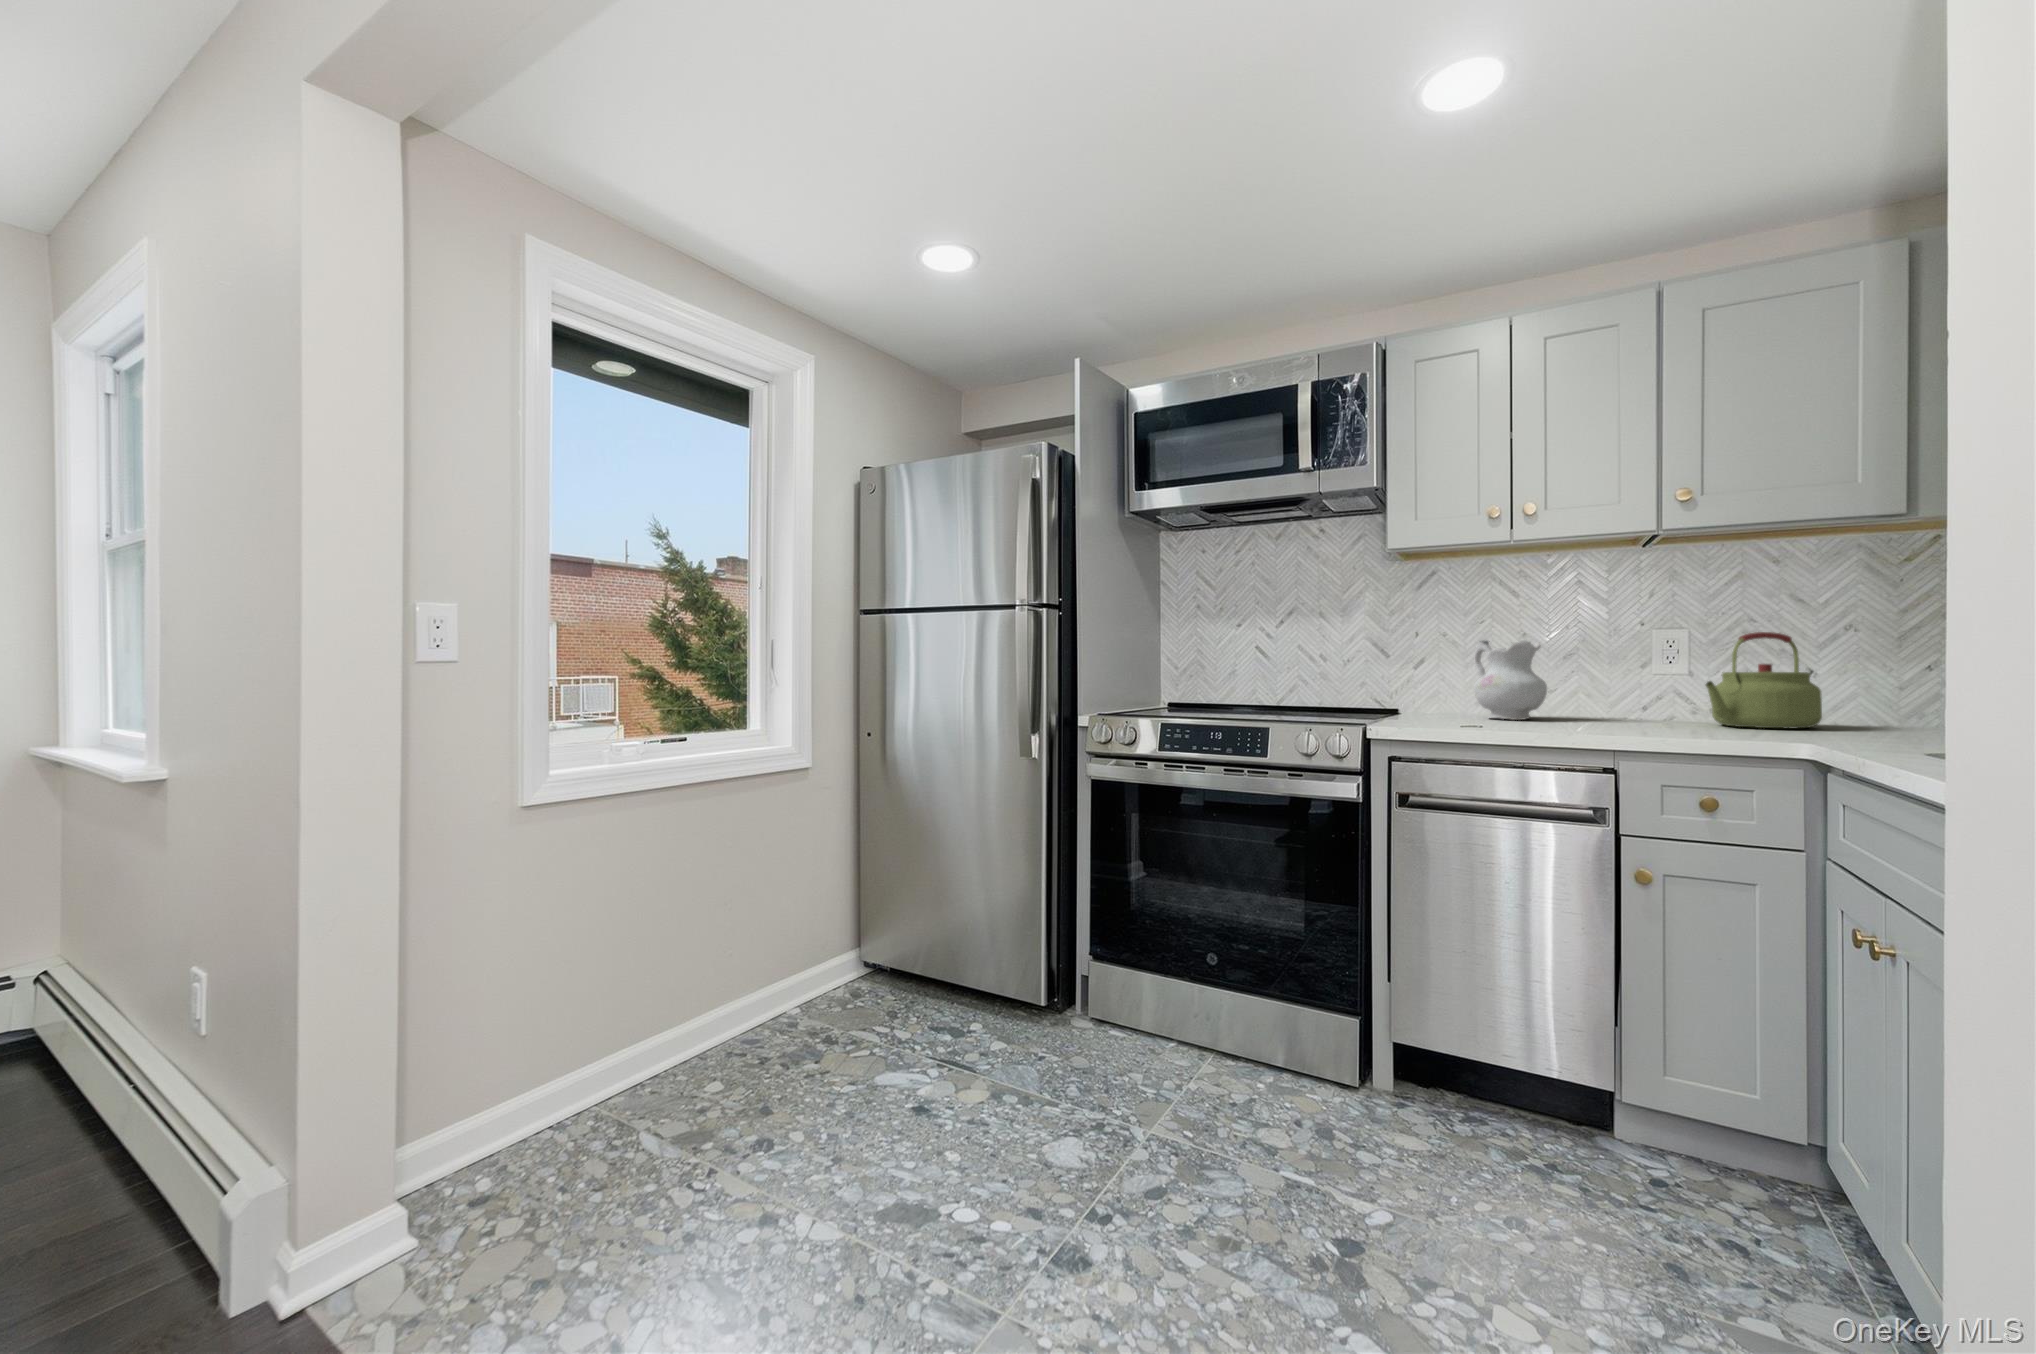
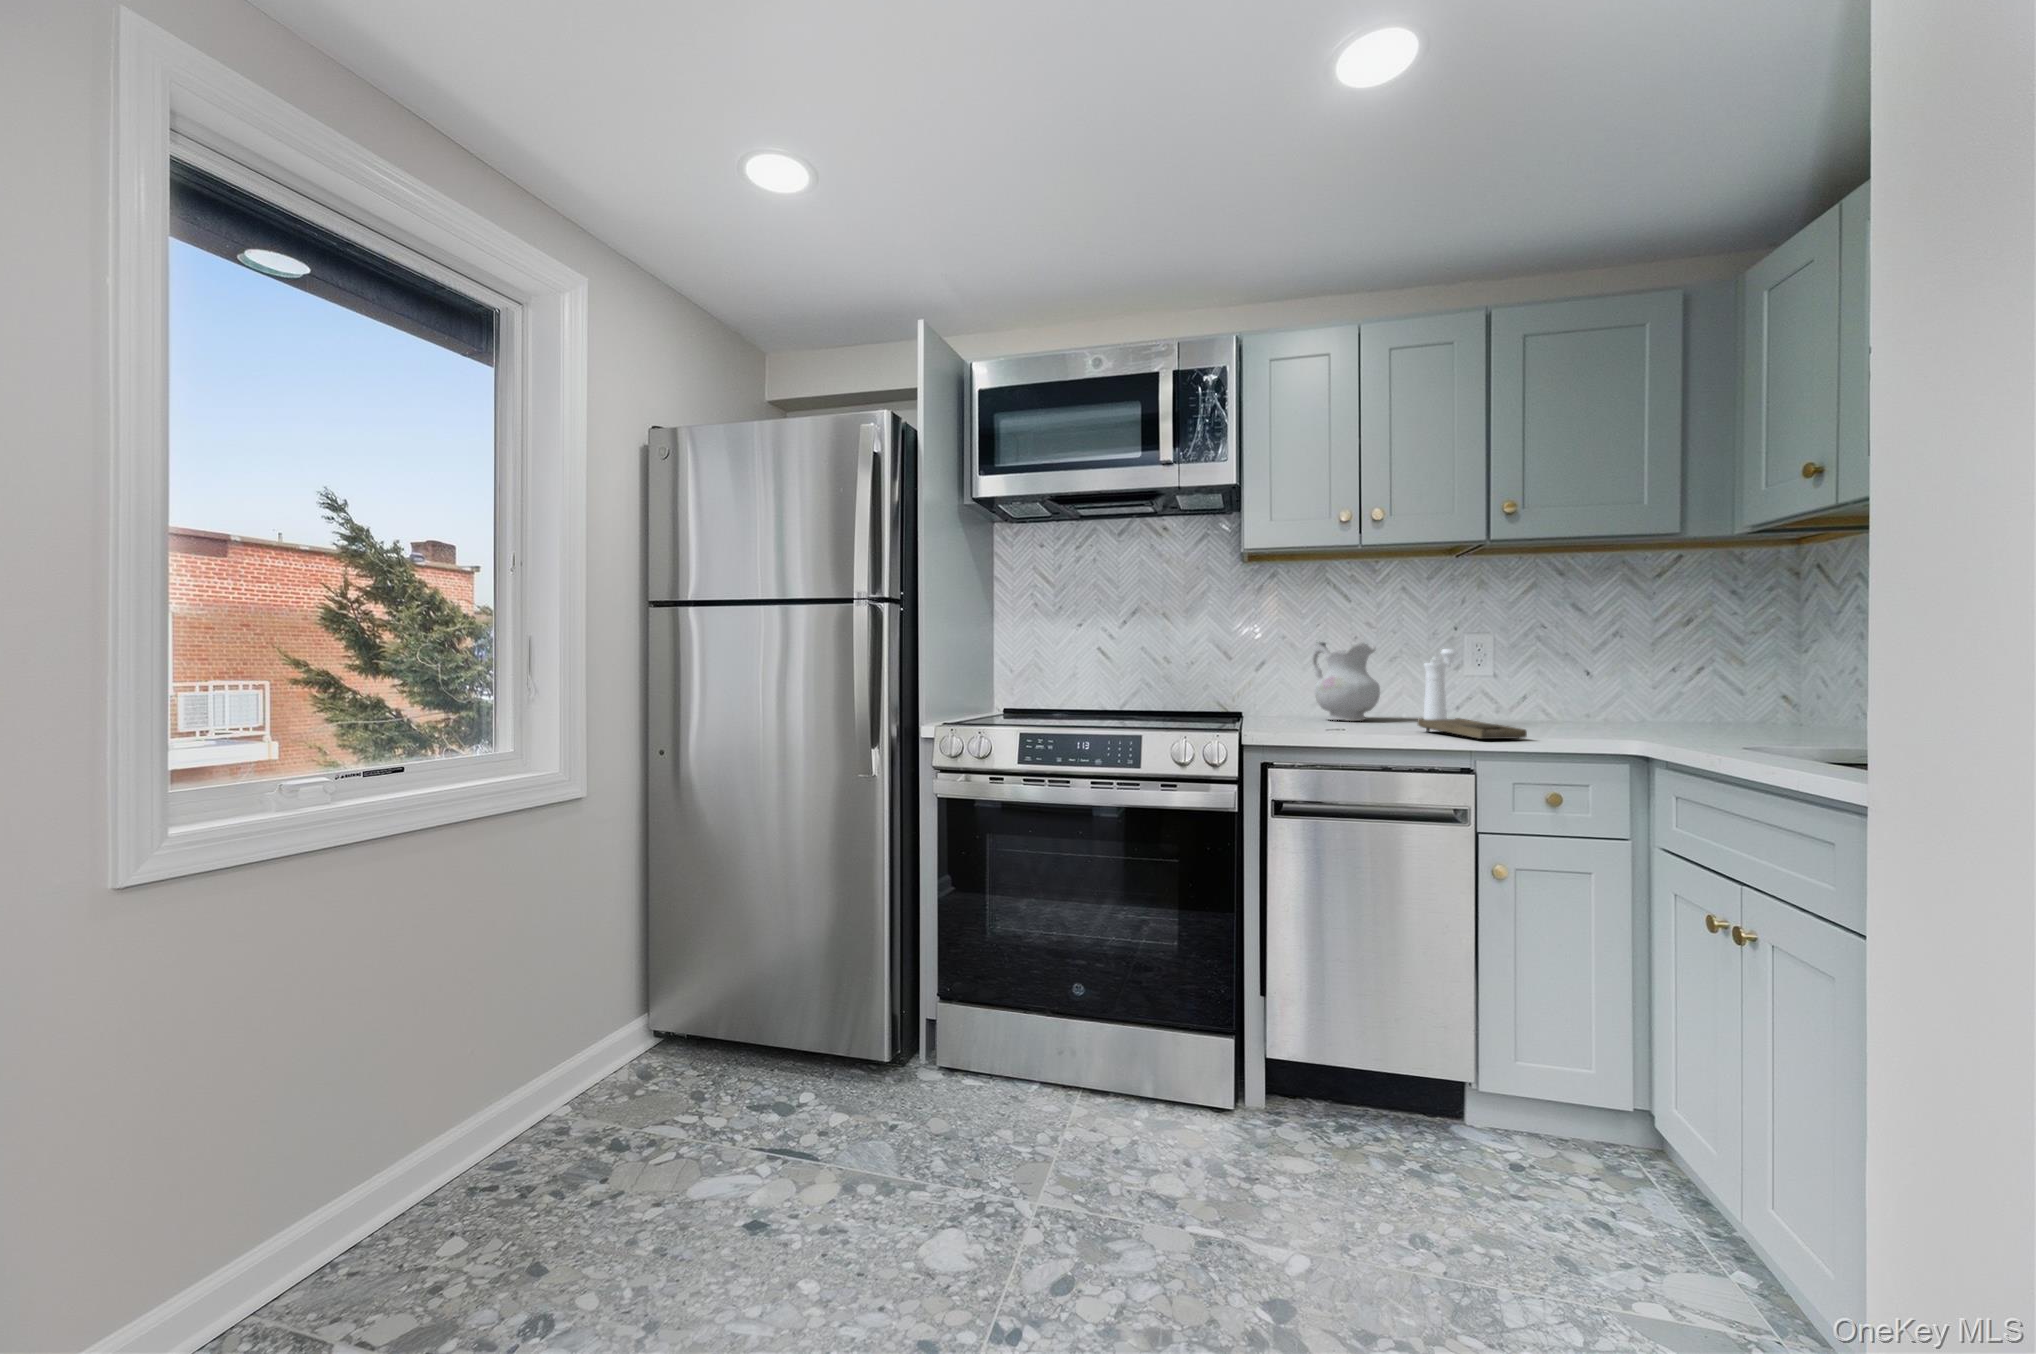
kettle: present [1706,632,1822,728] -> none [1521,637,1610,726]
pepper mill: none [1588,646,1633,725] -> present [1424,649,1457,720]
tray: none [1569,717,1681,738] -> present [1418,718,1527,739]

